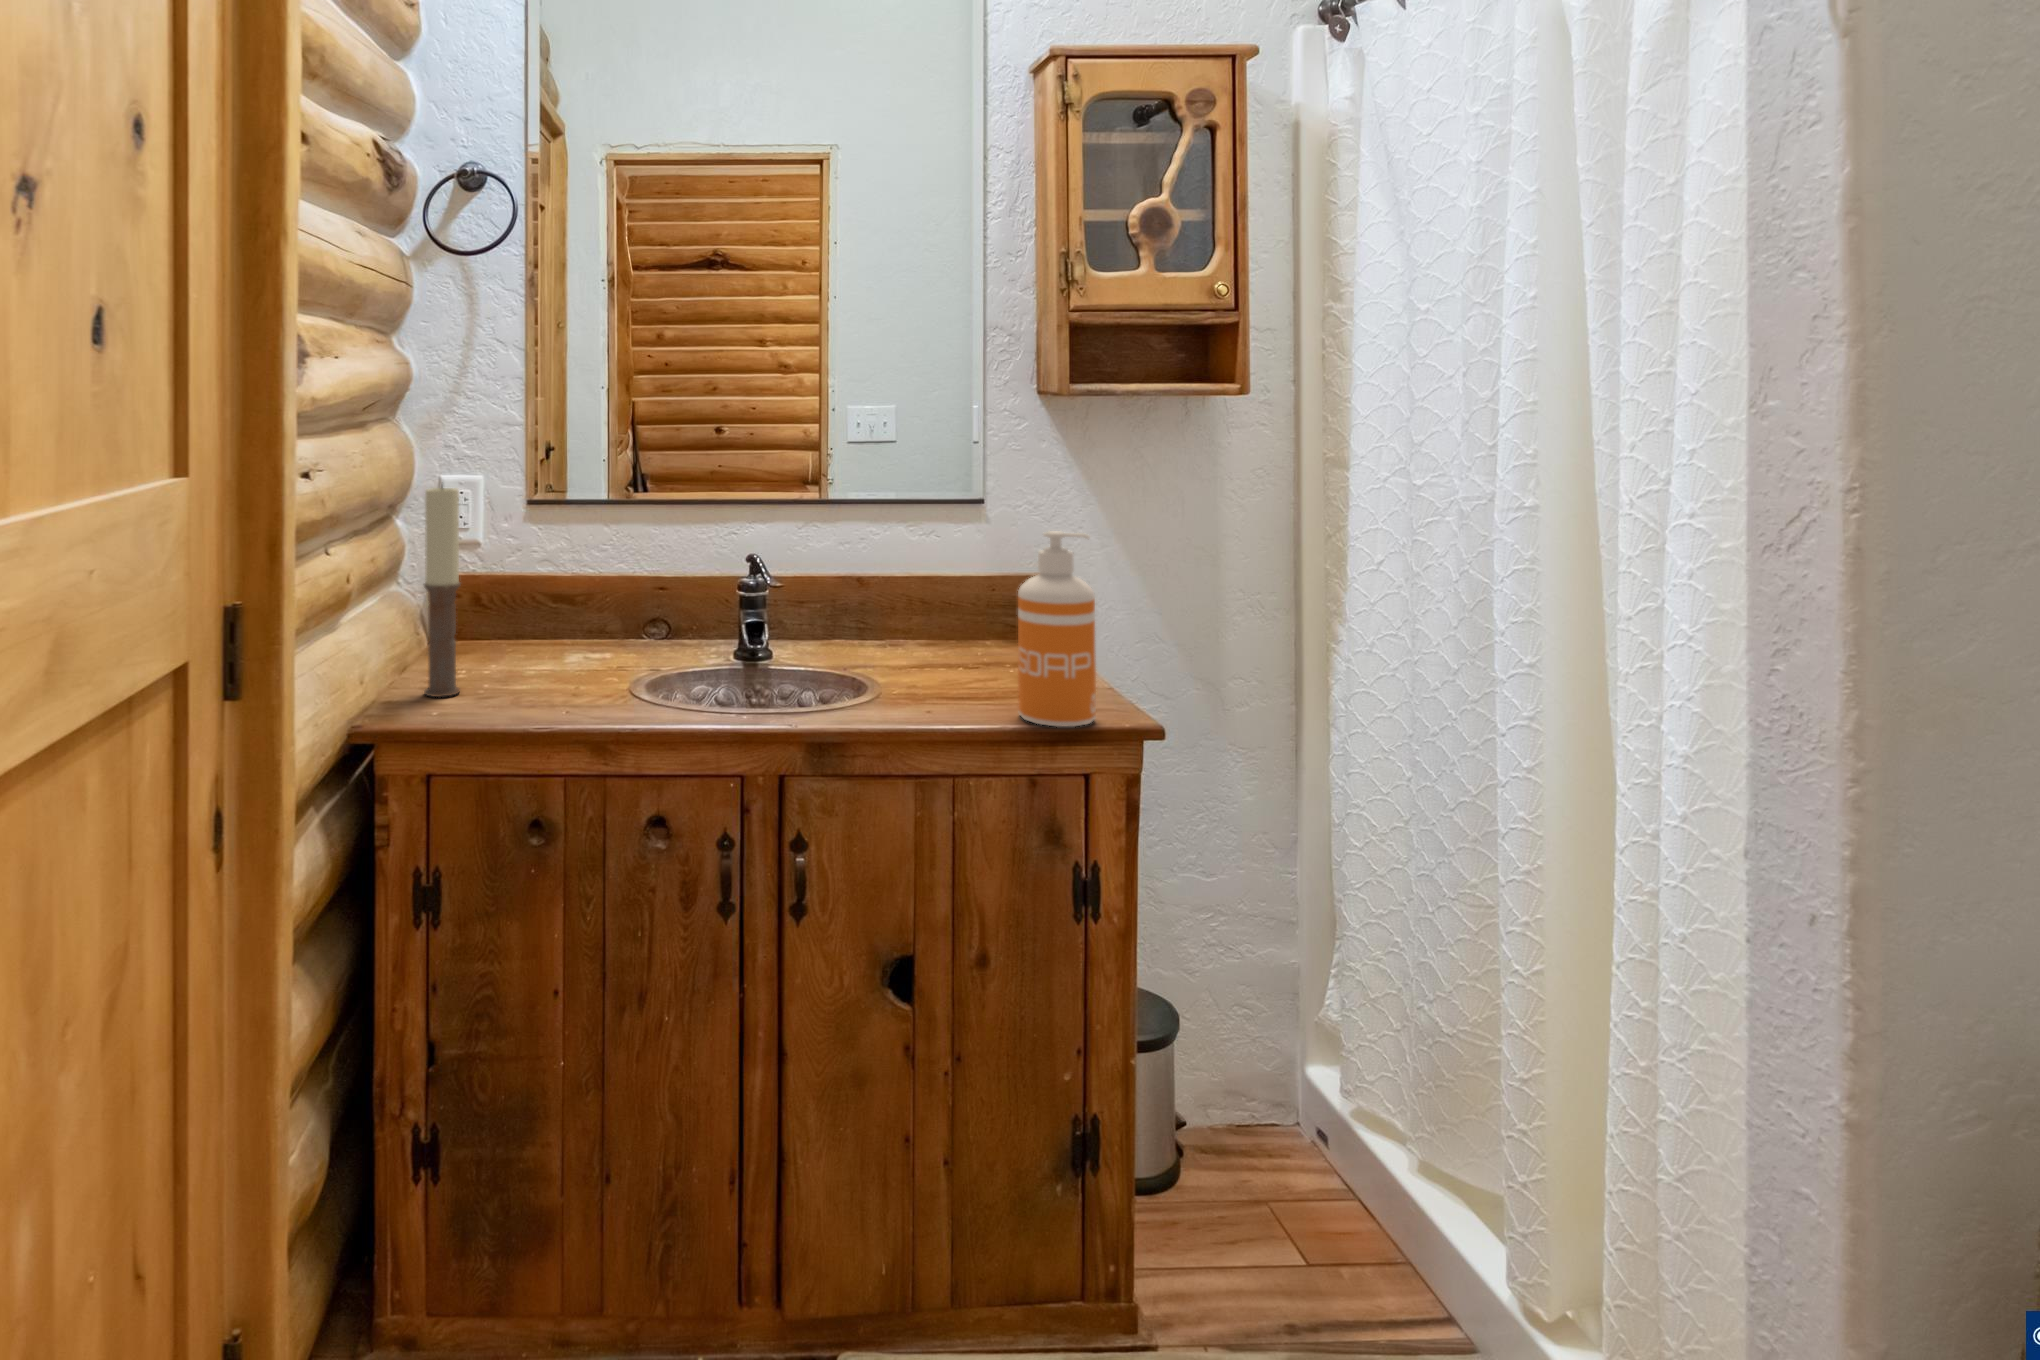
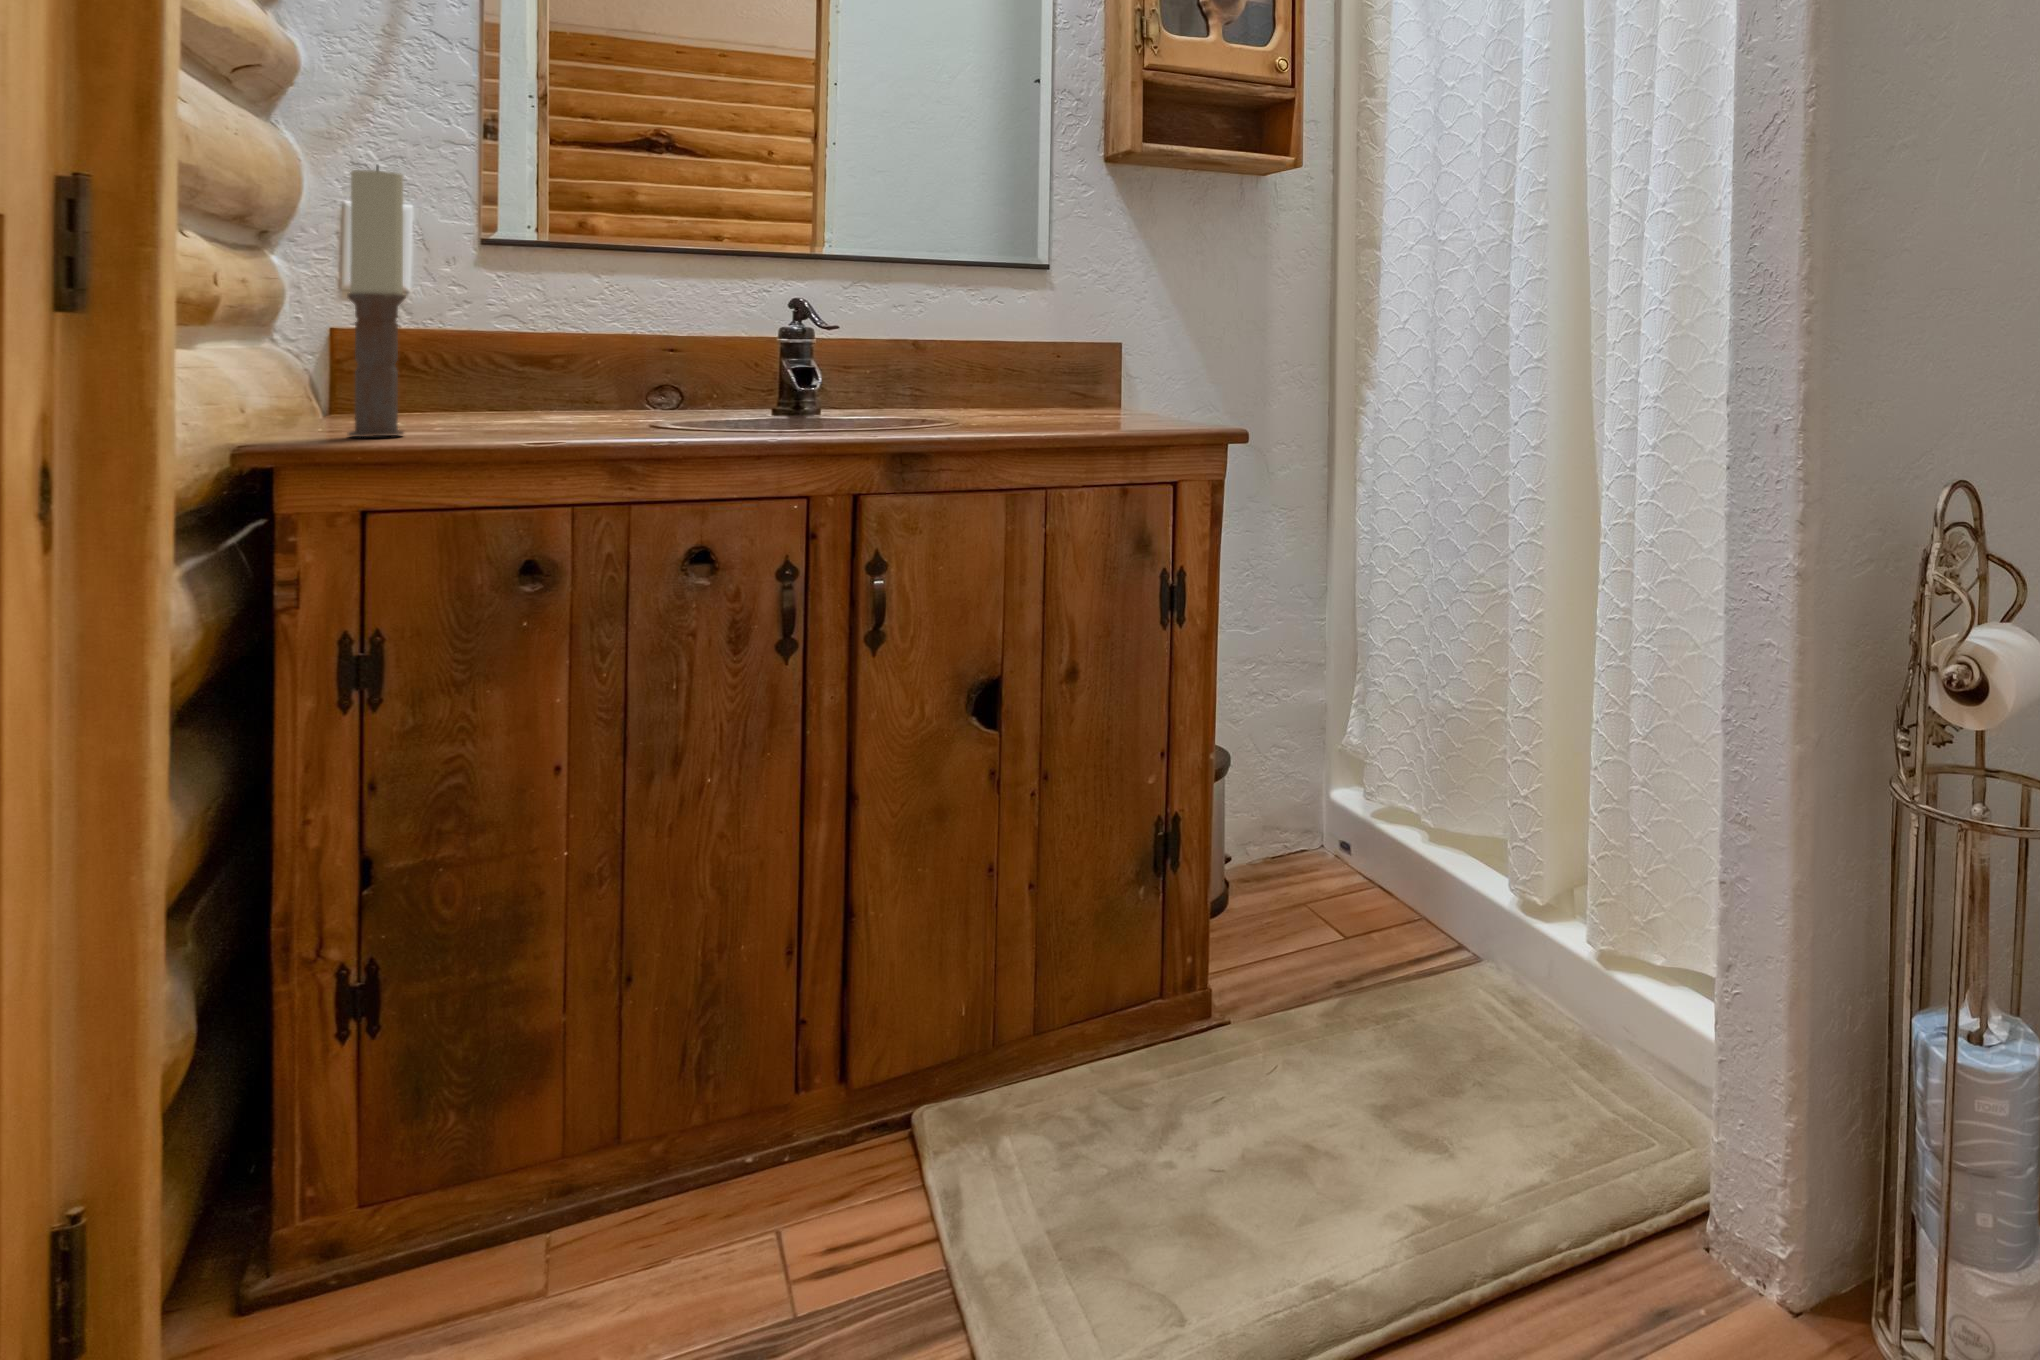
soap dispenser: present [1018,531,1096,727] -> none [1106,249,1182,436]

